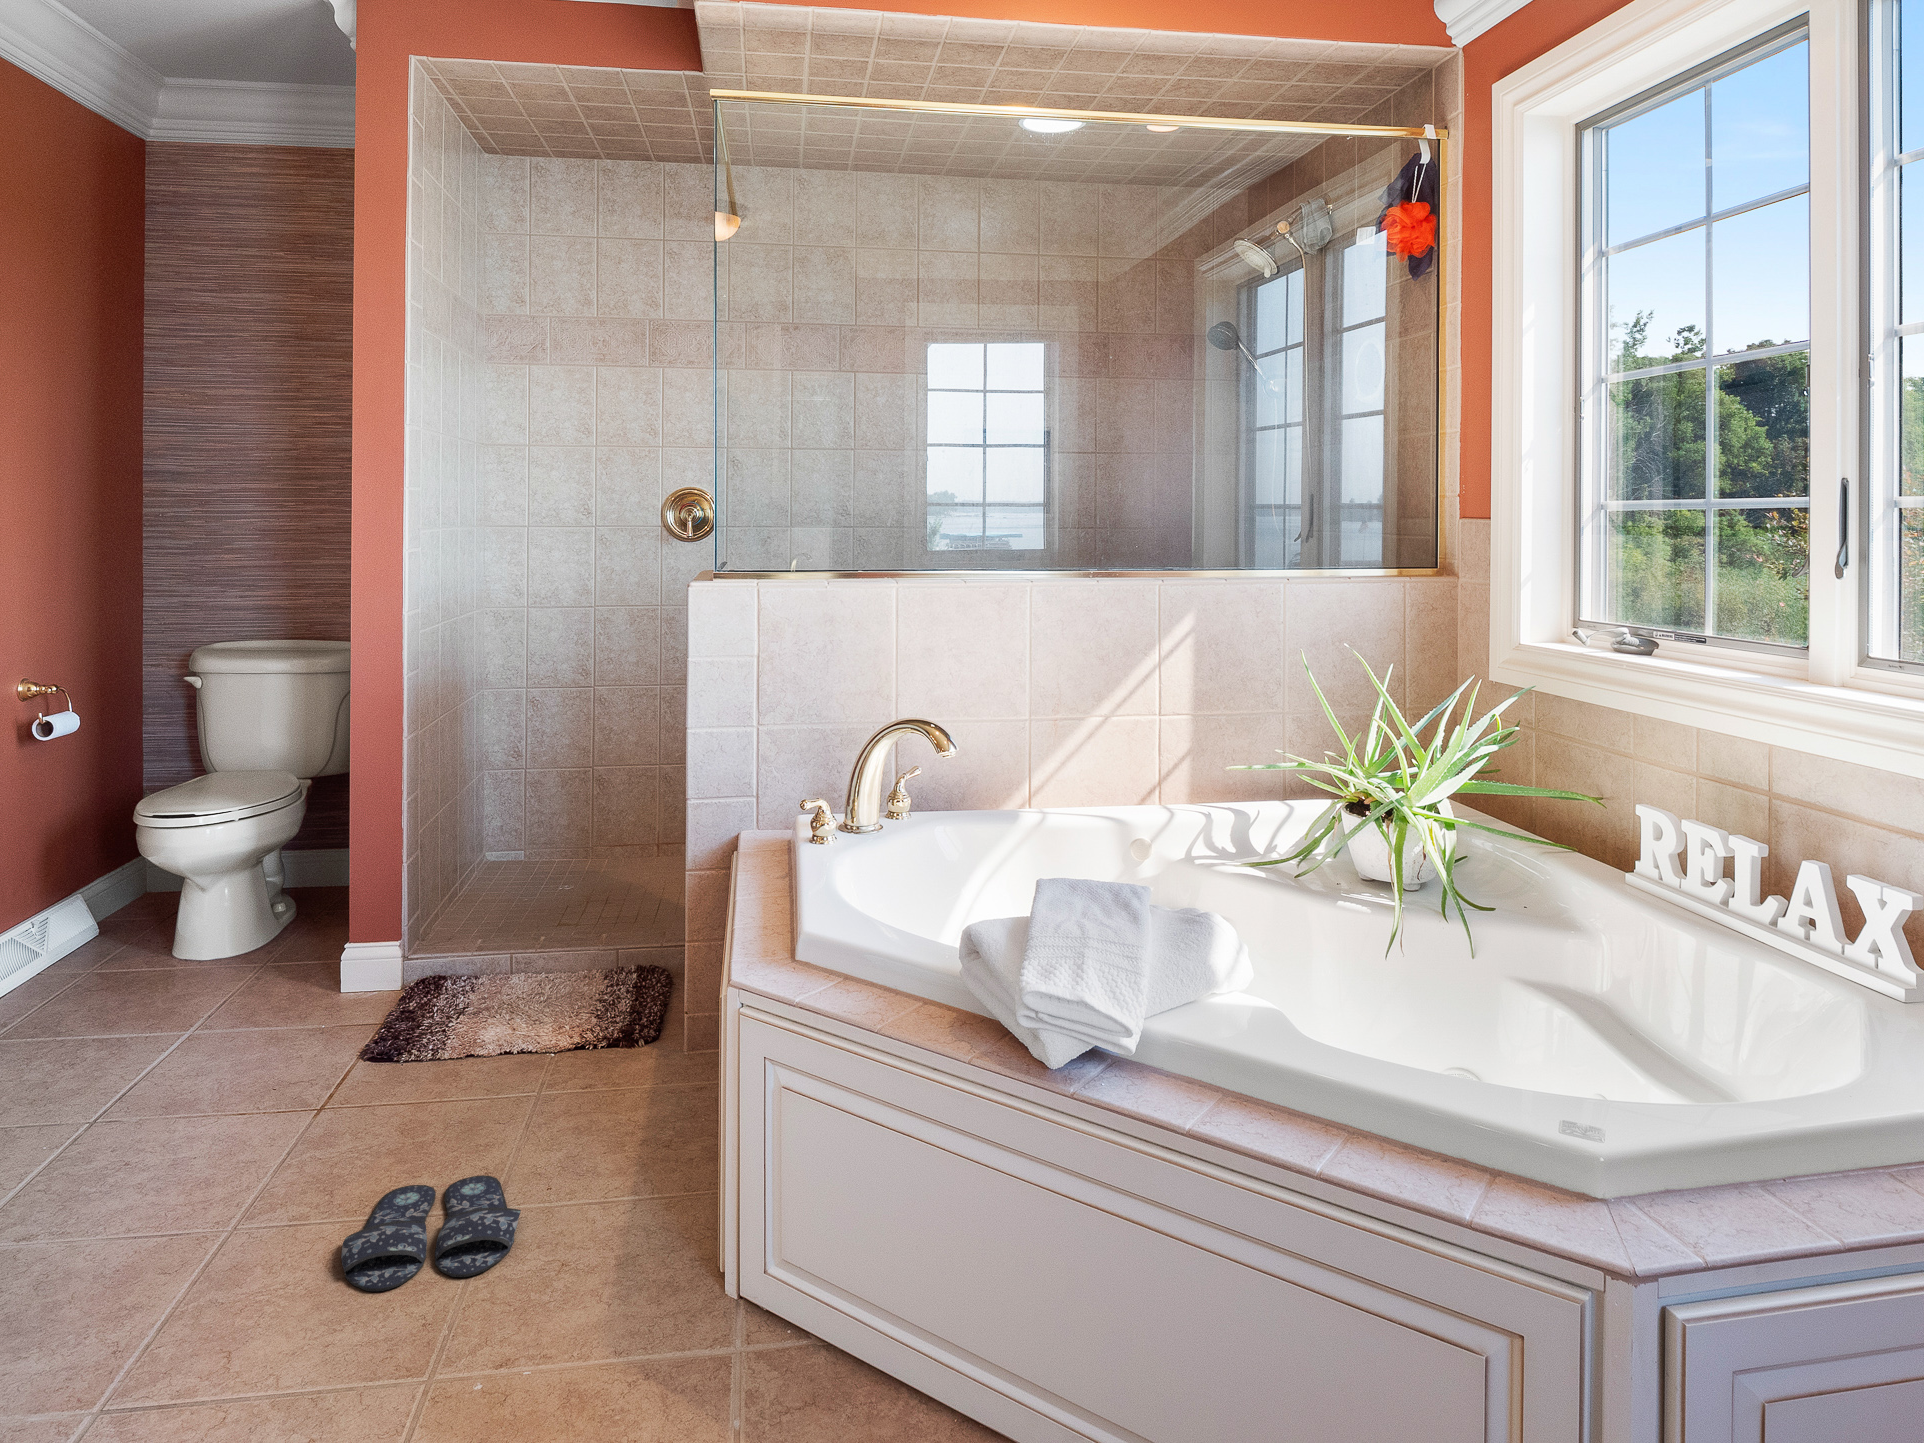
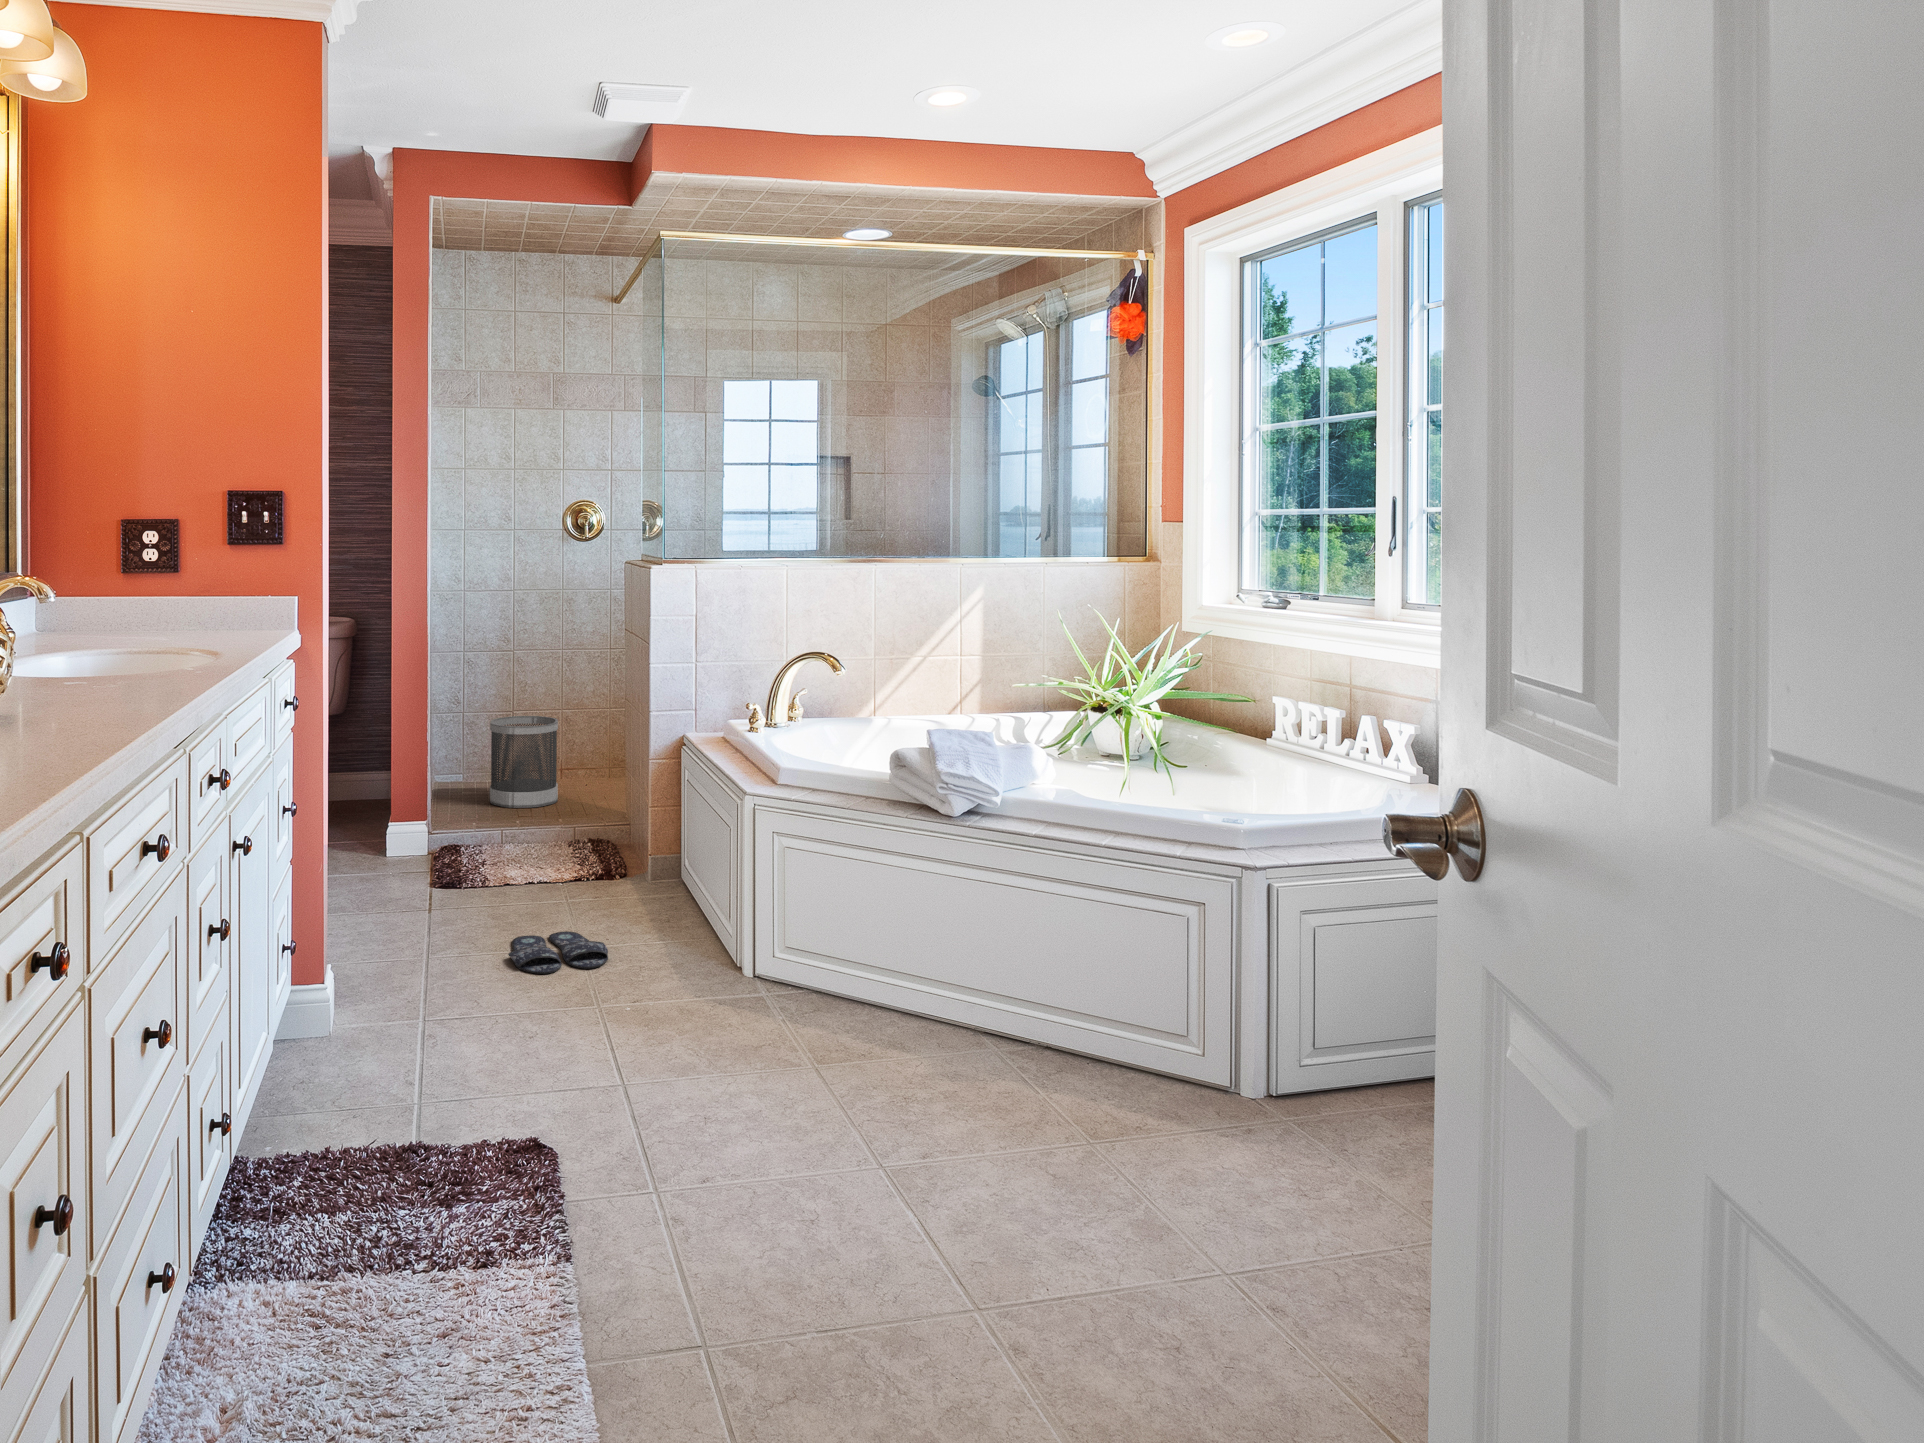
wastebasket: none [547,774,644,903] -> present [490,716,558,808]

